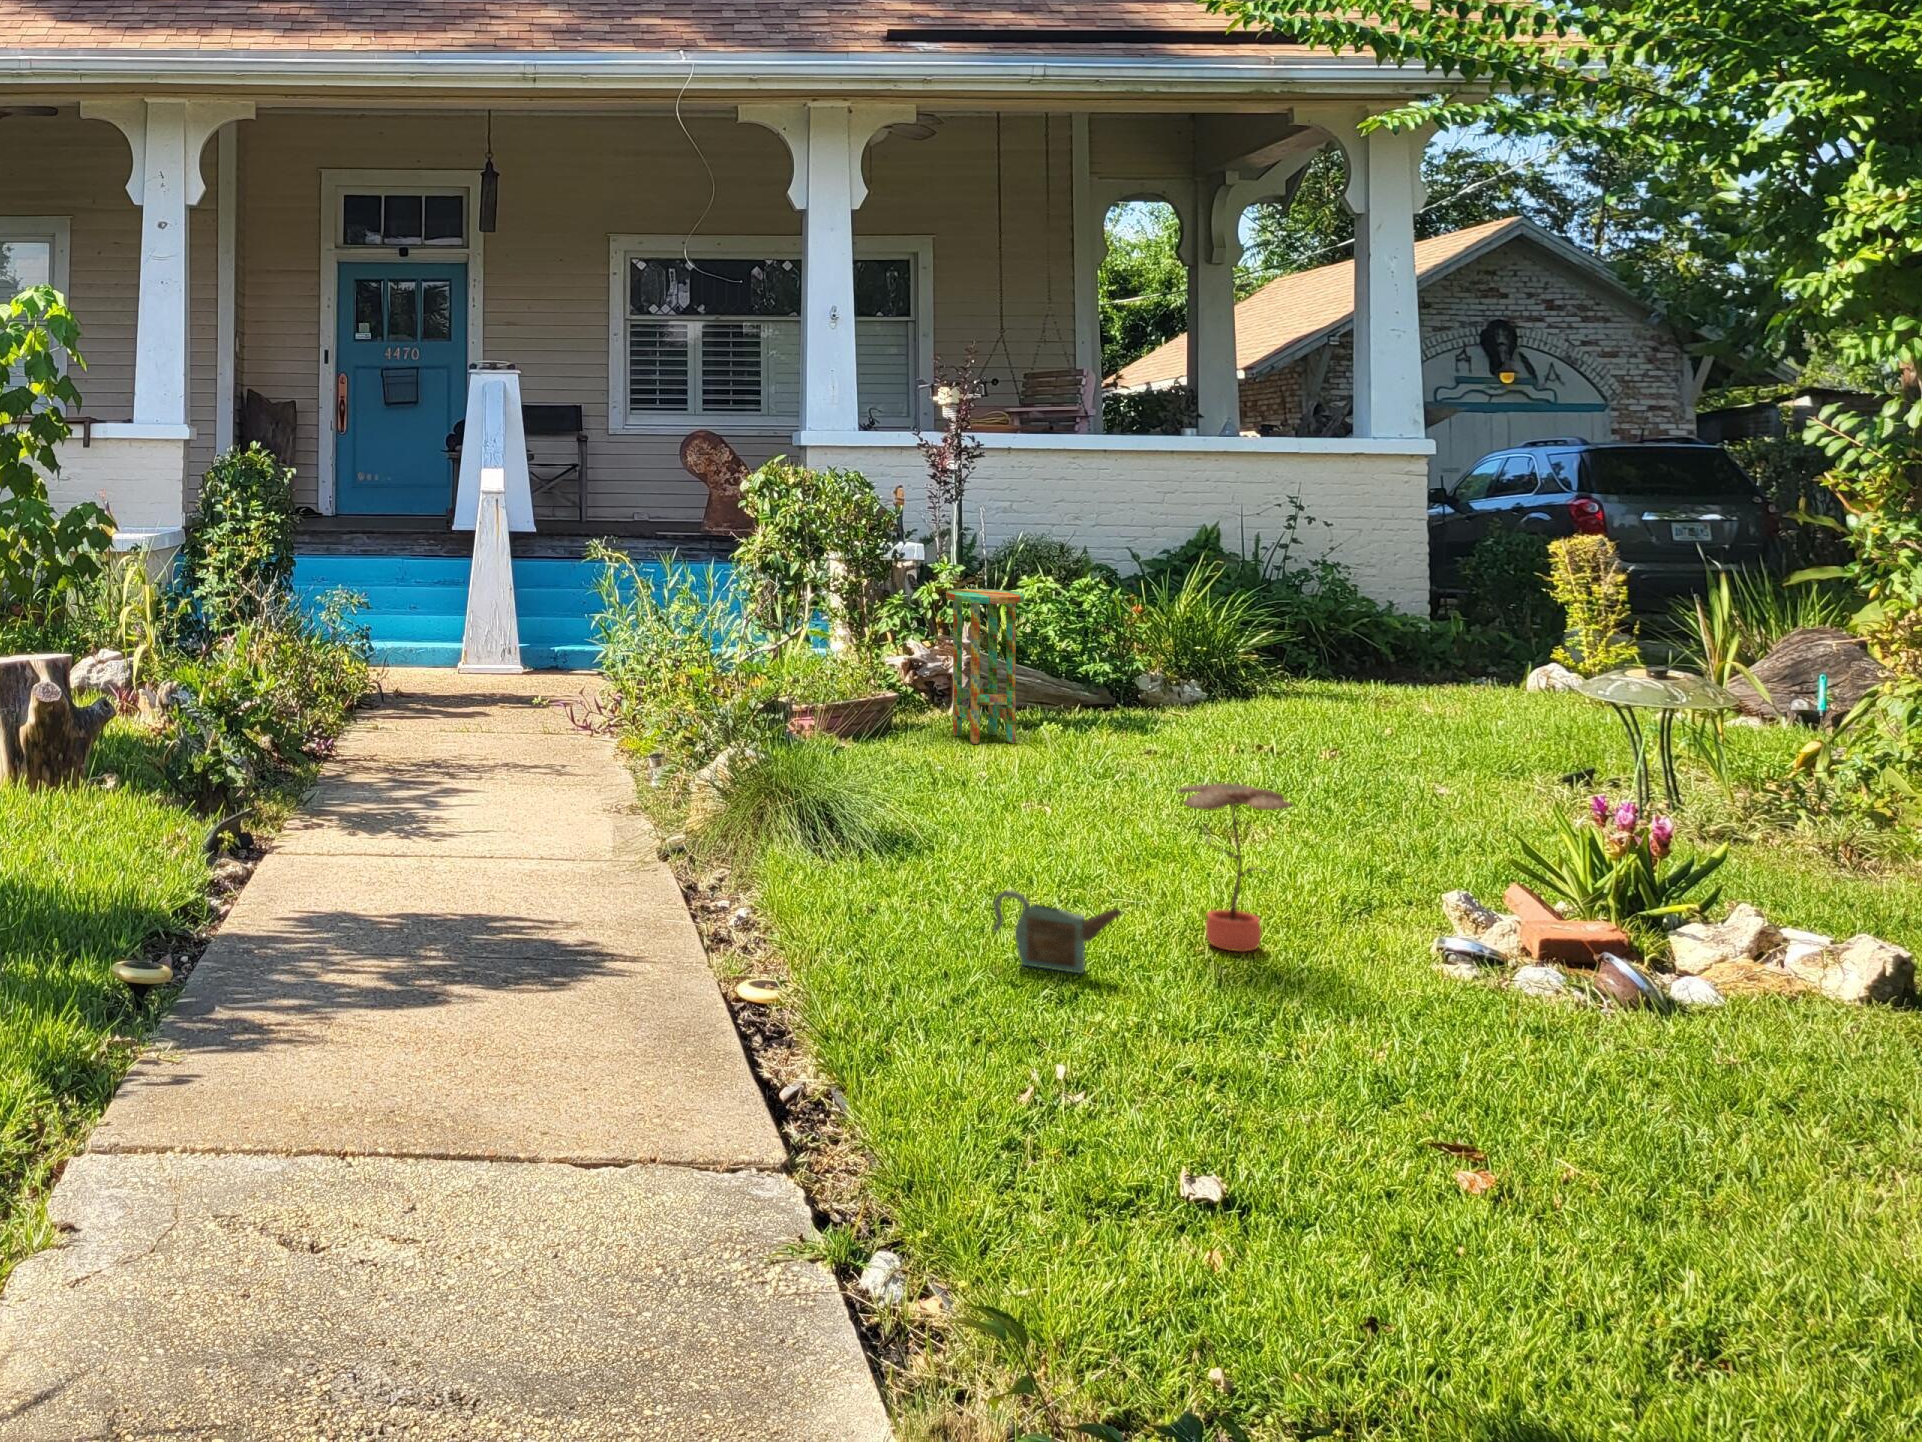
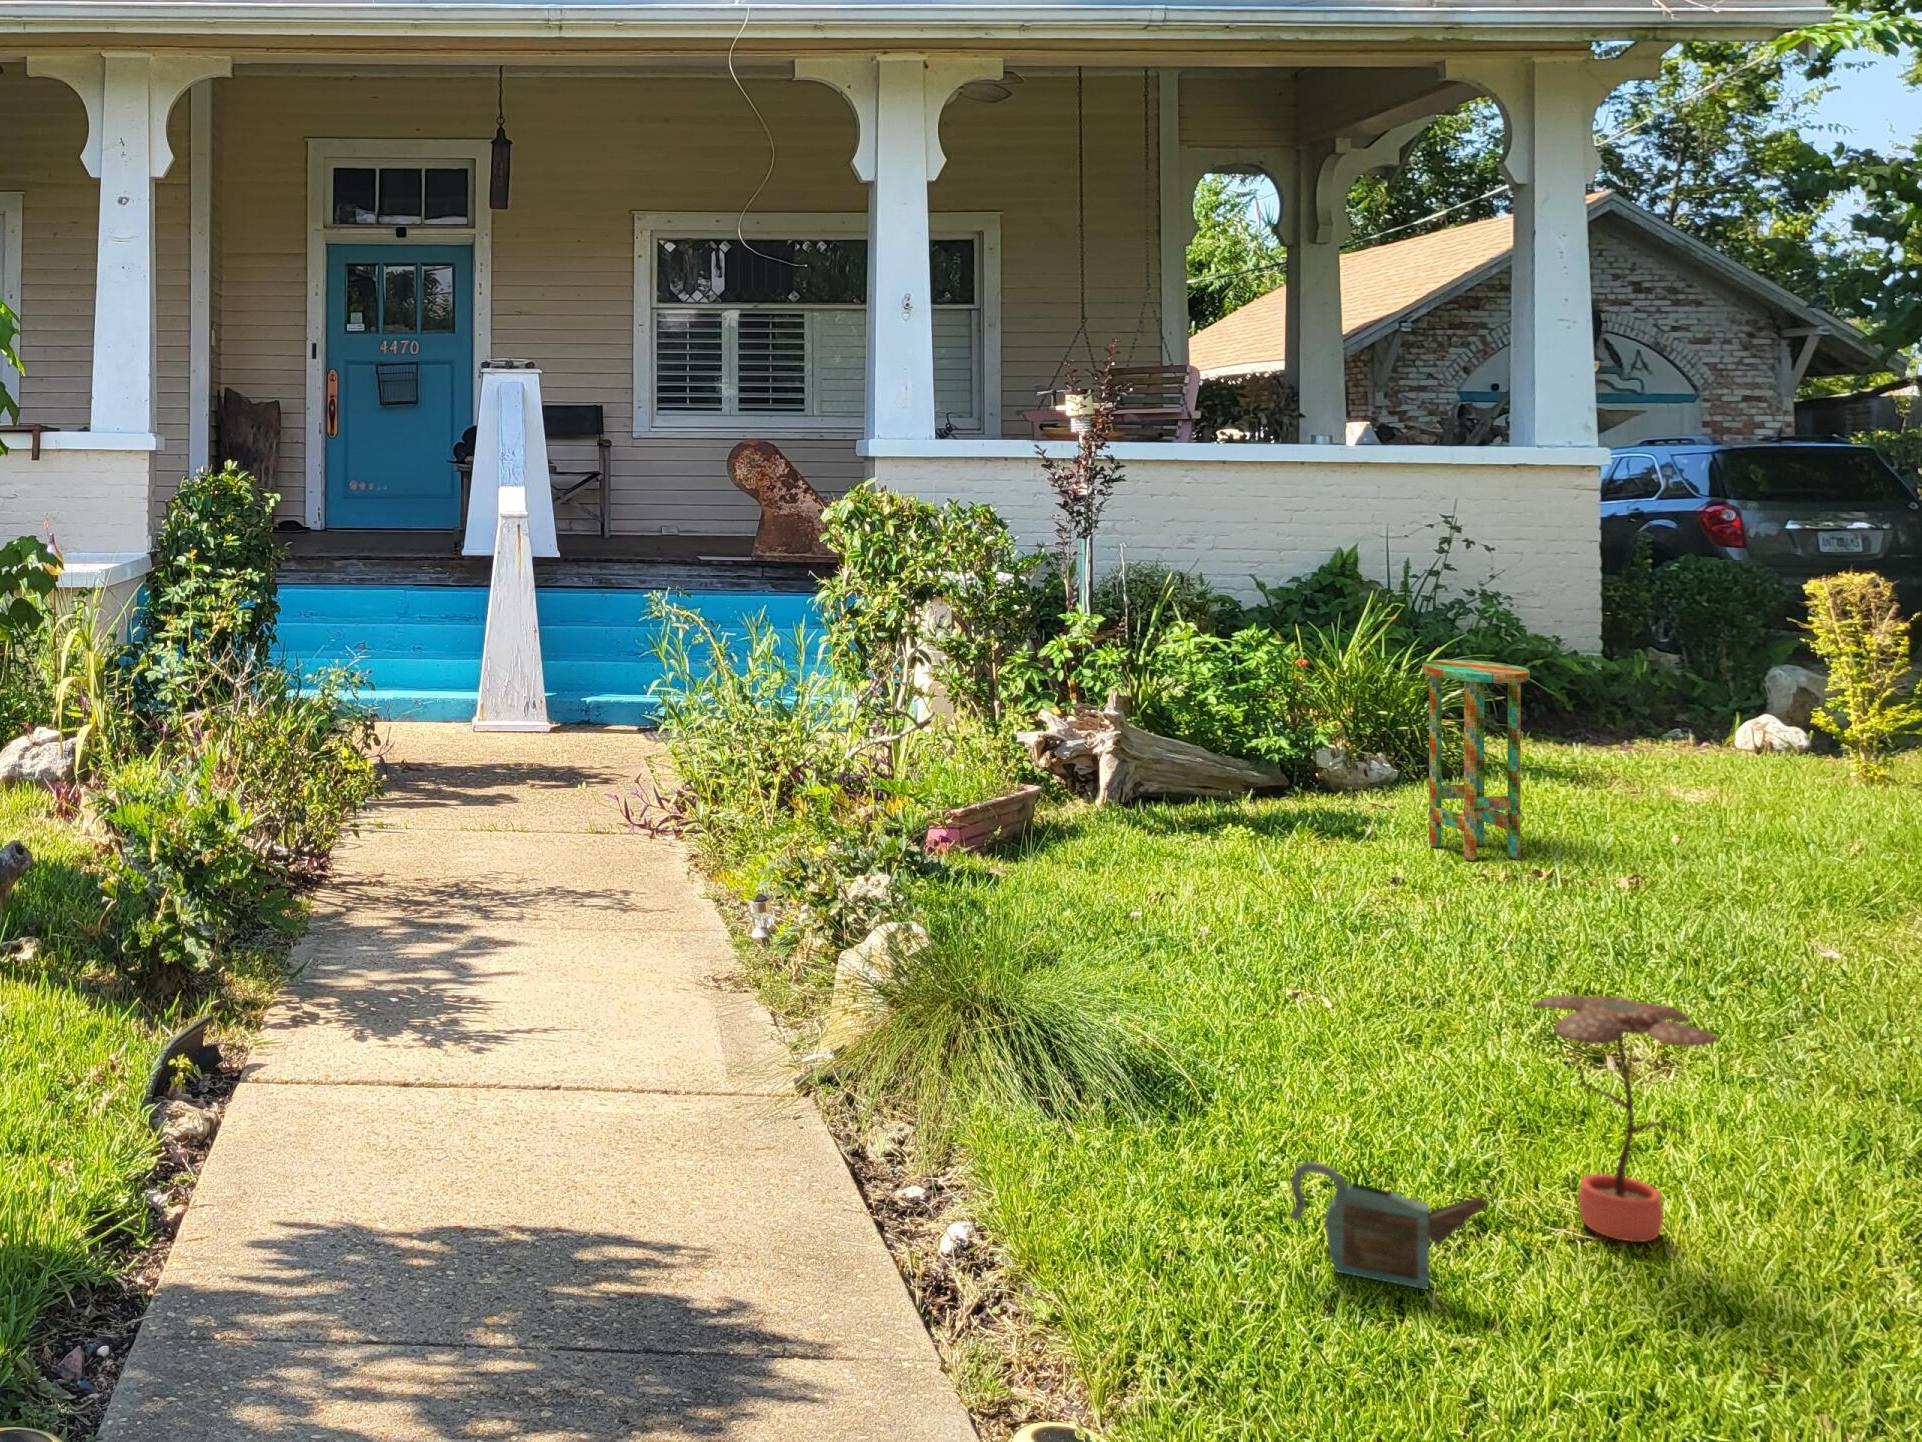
side table: present [946,589,1024,744] -> present [1422,660,1530,861]

